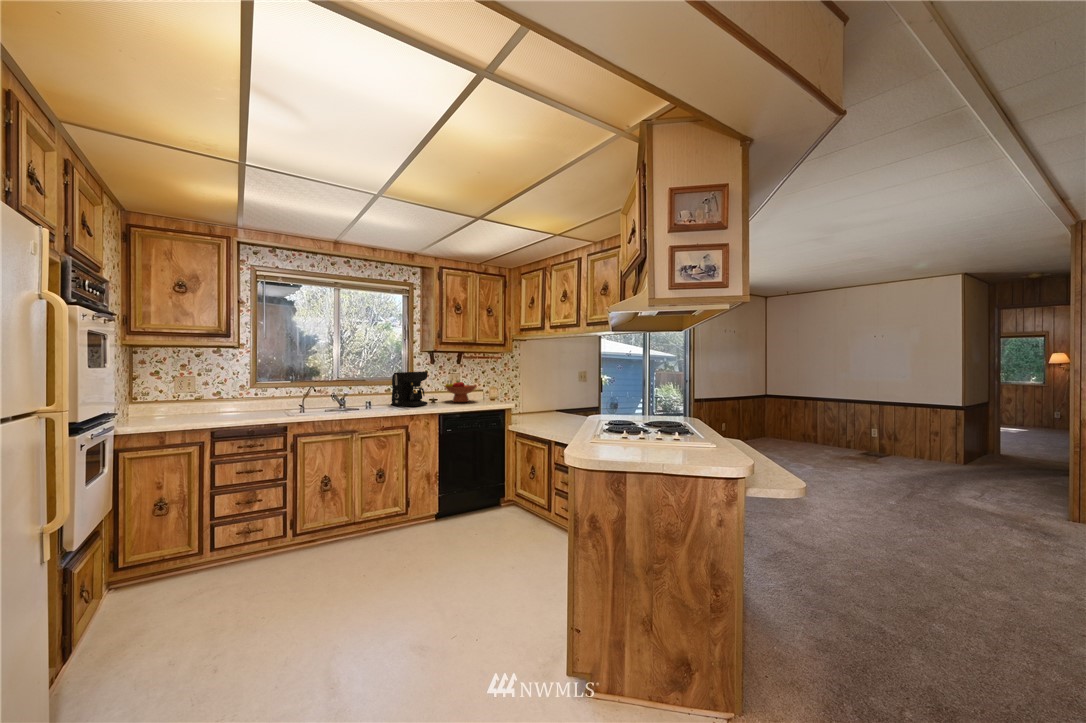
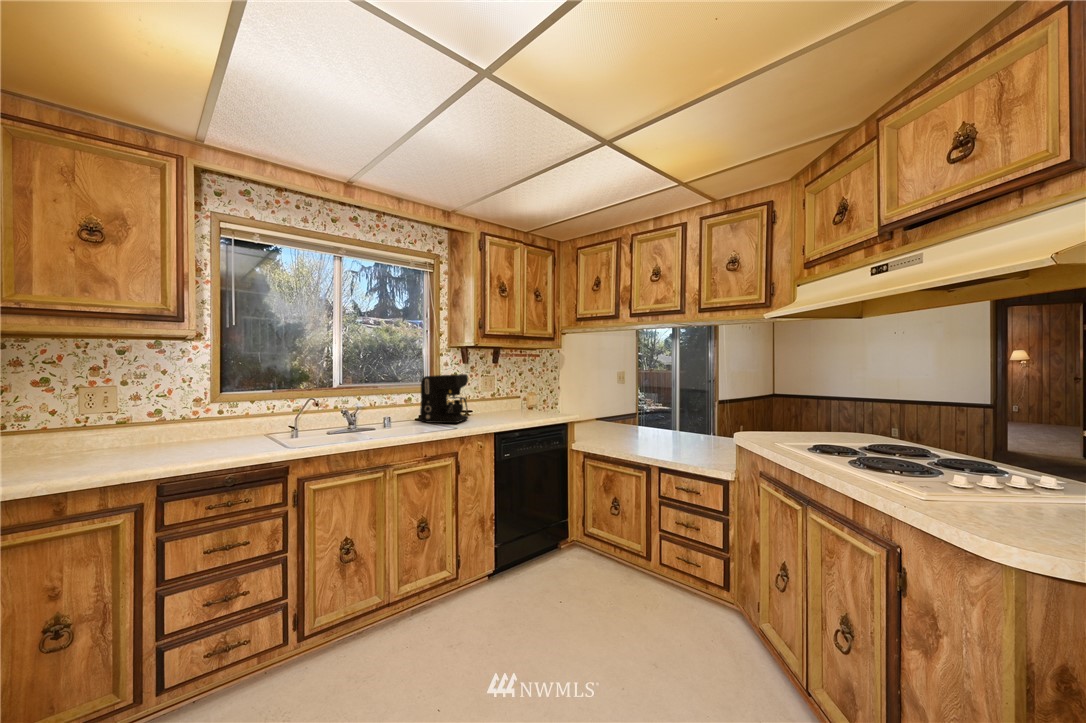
fruit bowl: present [445,381,477,402] -> none [482,385,525,415]

